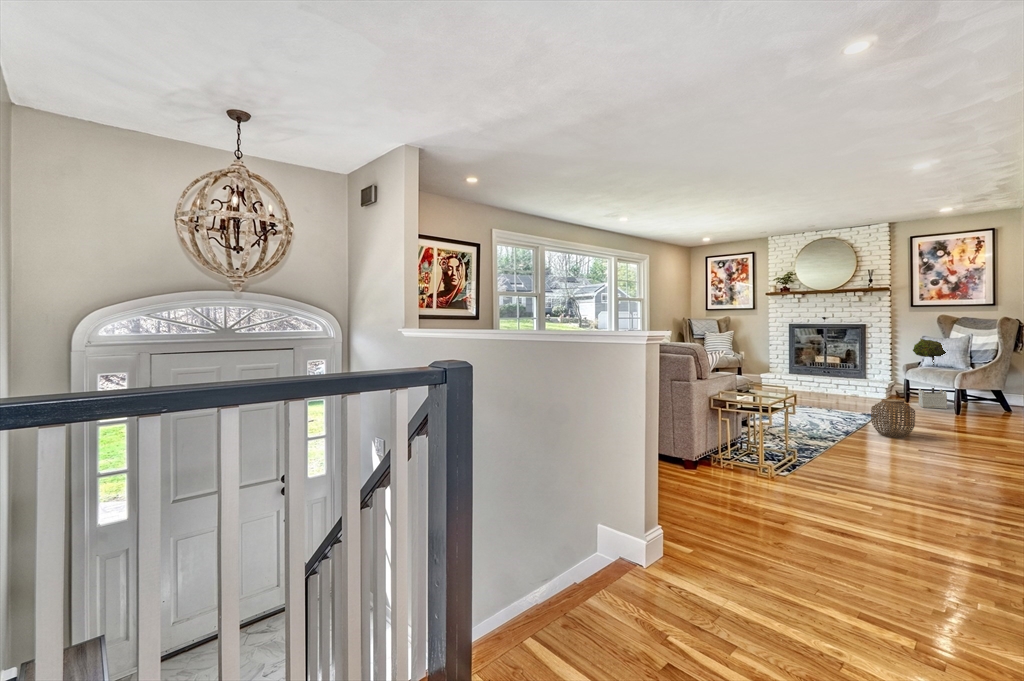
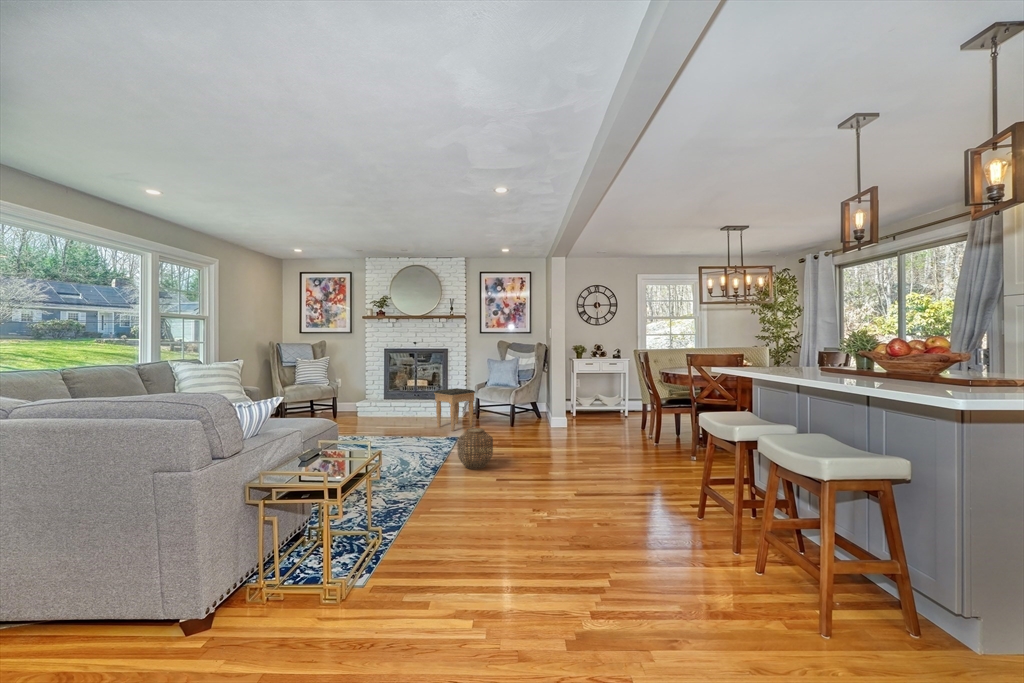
potted tree: present [913,339,948,409] -> none [483,362,508,423]
footstool: none [846,366,901,408] -> present [434,388,475,431]

